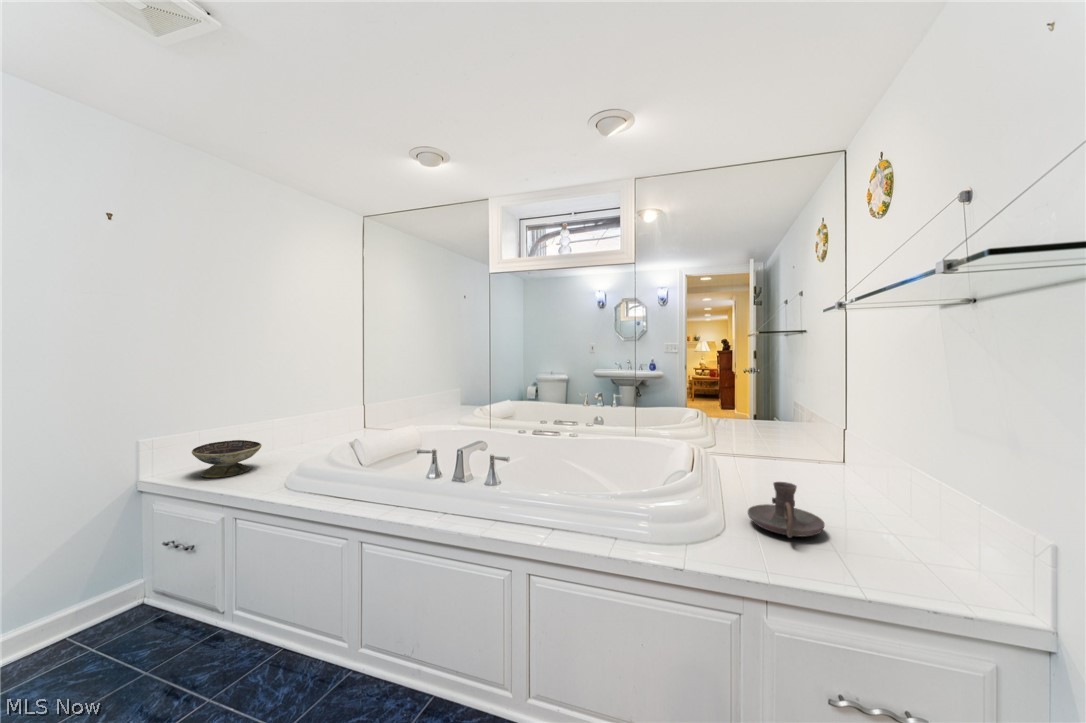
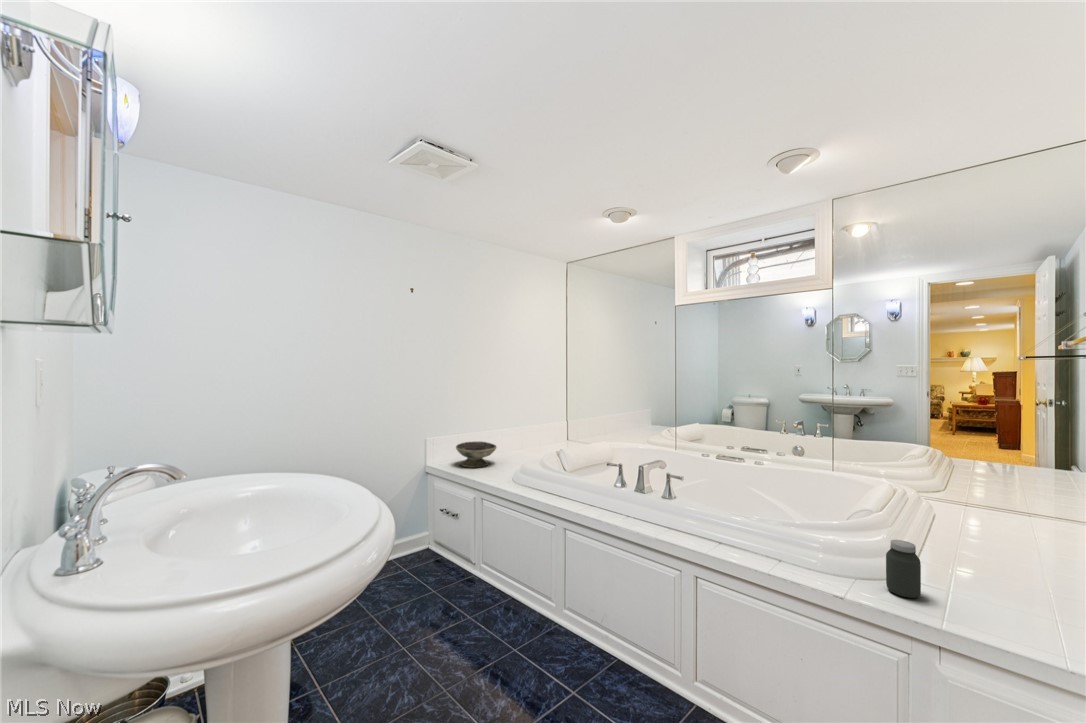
candle holder: present [748,482,825,538] -> none [941,534,1045,598]
jar: none [718,500,747,557] -> present [886,540,921,598]

